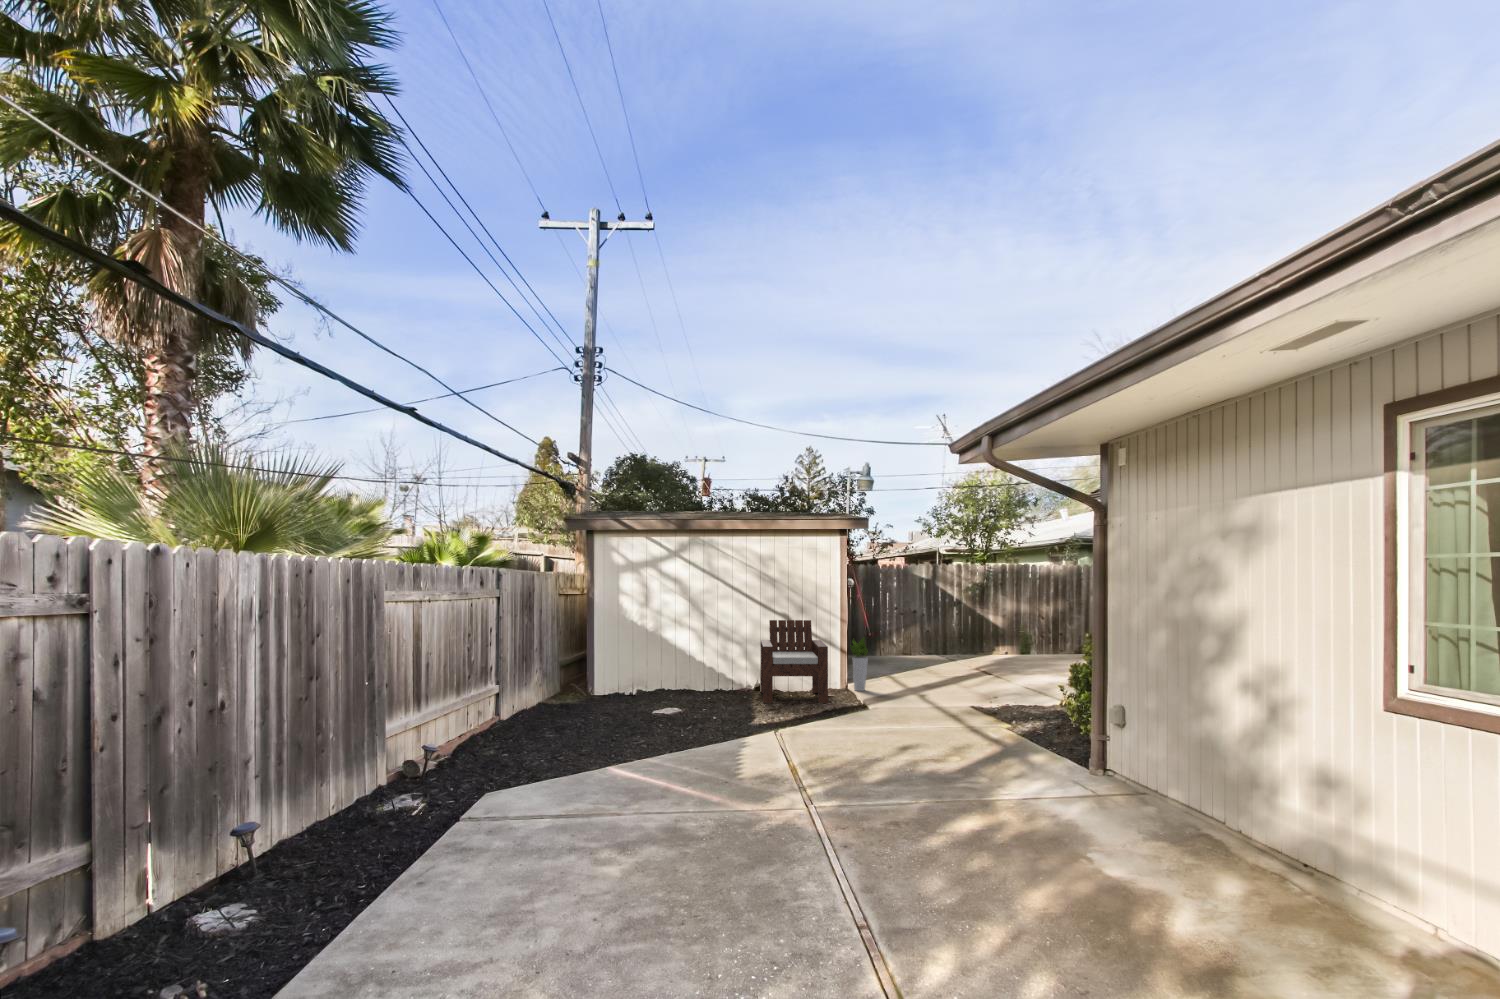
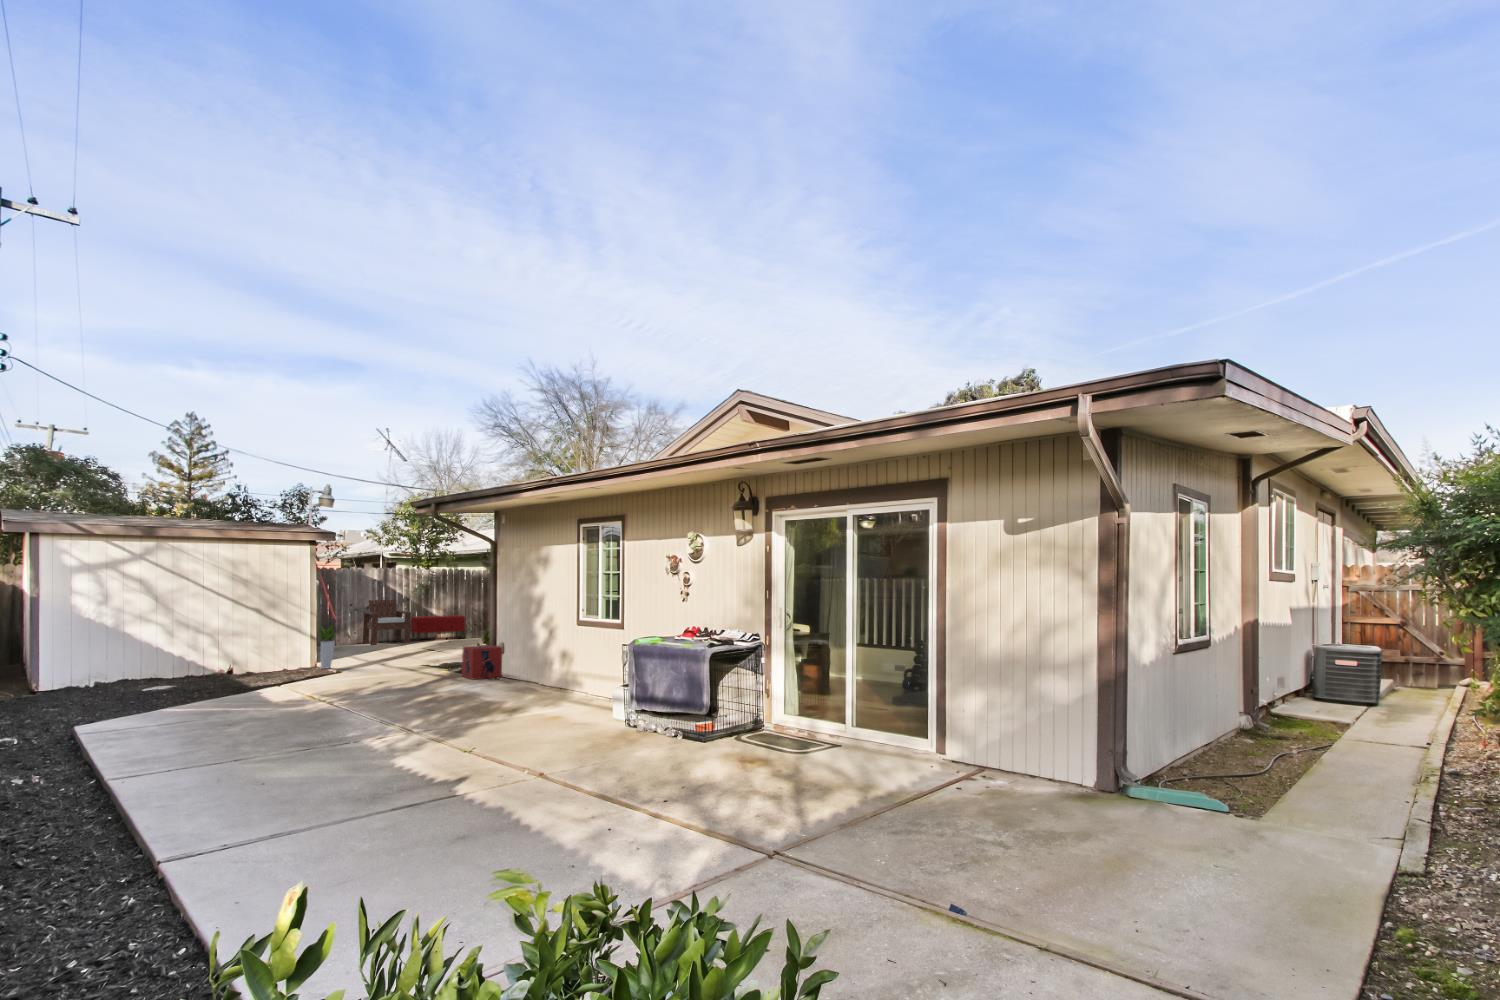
chair: present [761,620,828,703] -> present [363,600,411,645]
bench: none [966,624,1031,654] -> present [411,615,466,640]
storage box: none [1021,687,1083,741] -> present [462,645,502,680]

